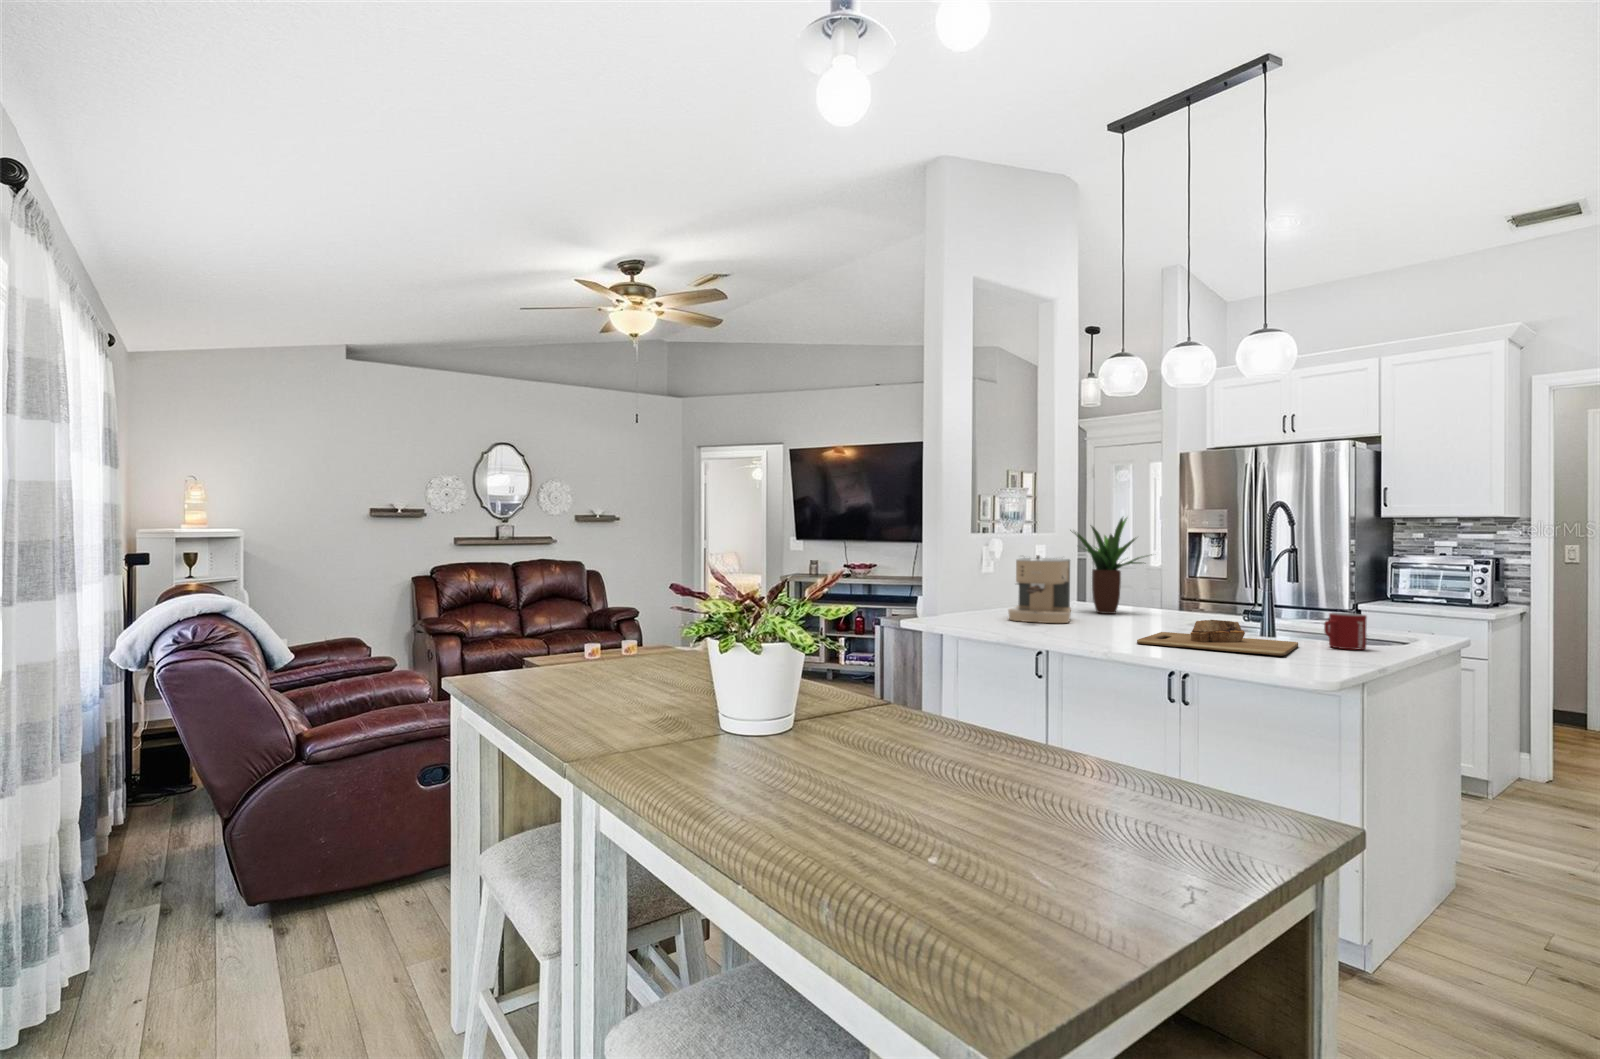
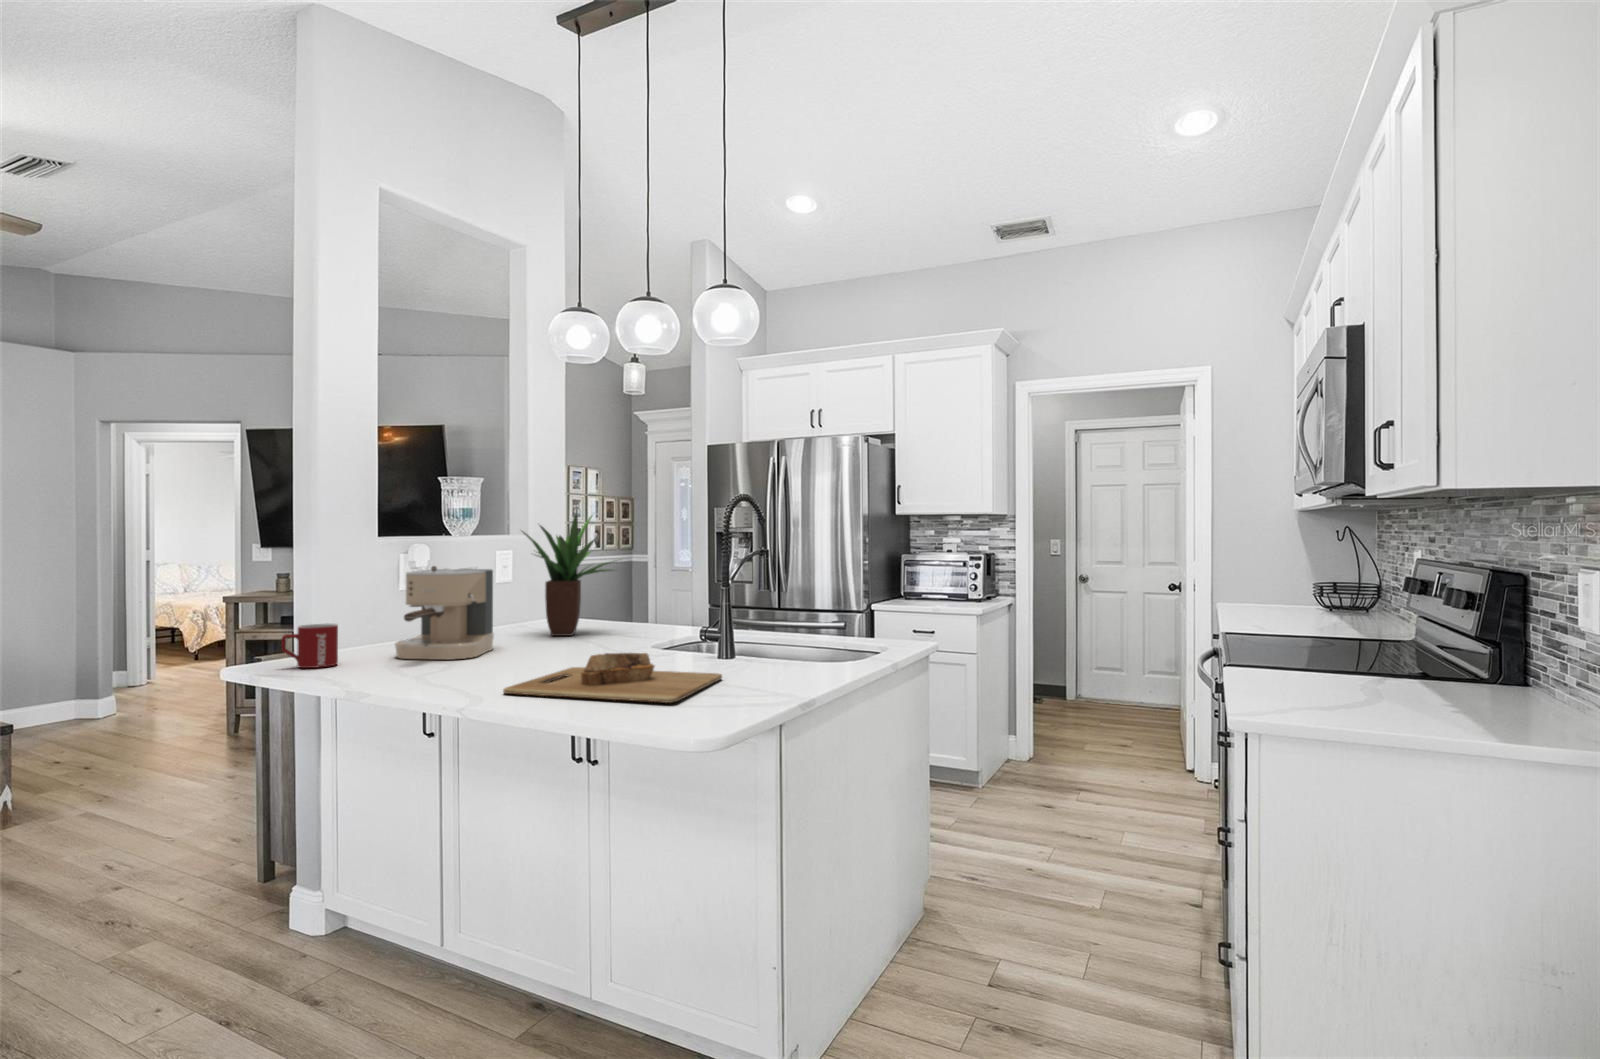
mug: present [1324,613,1367,650] -> present [282,624,338,668]

